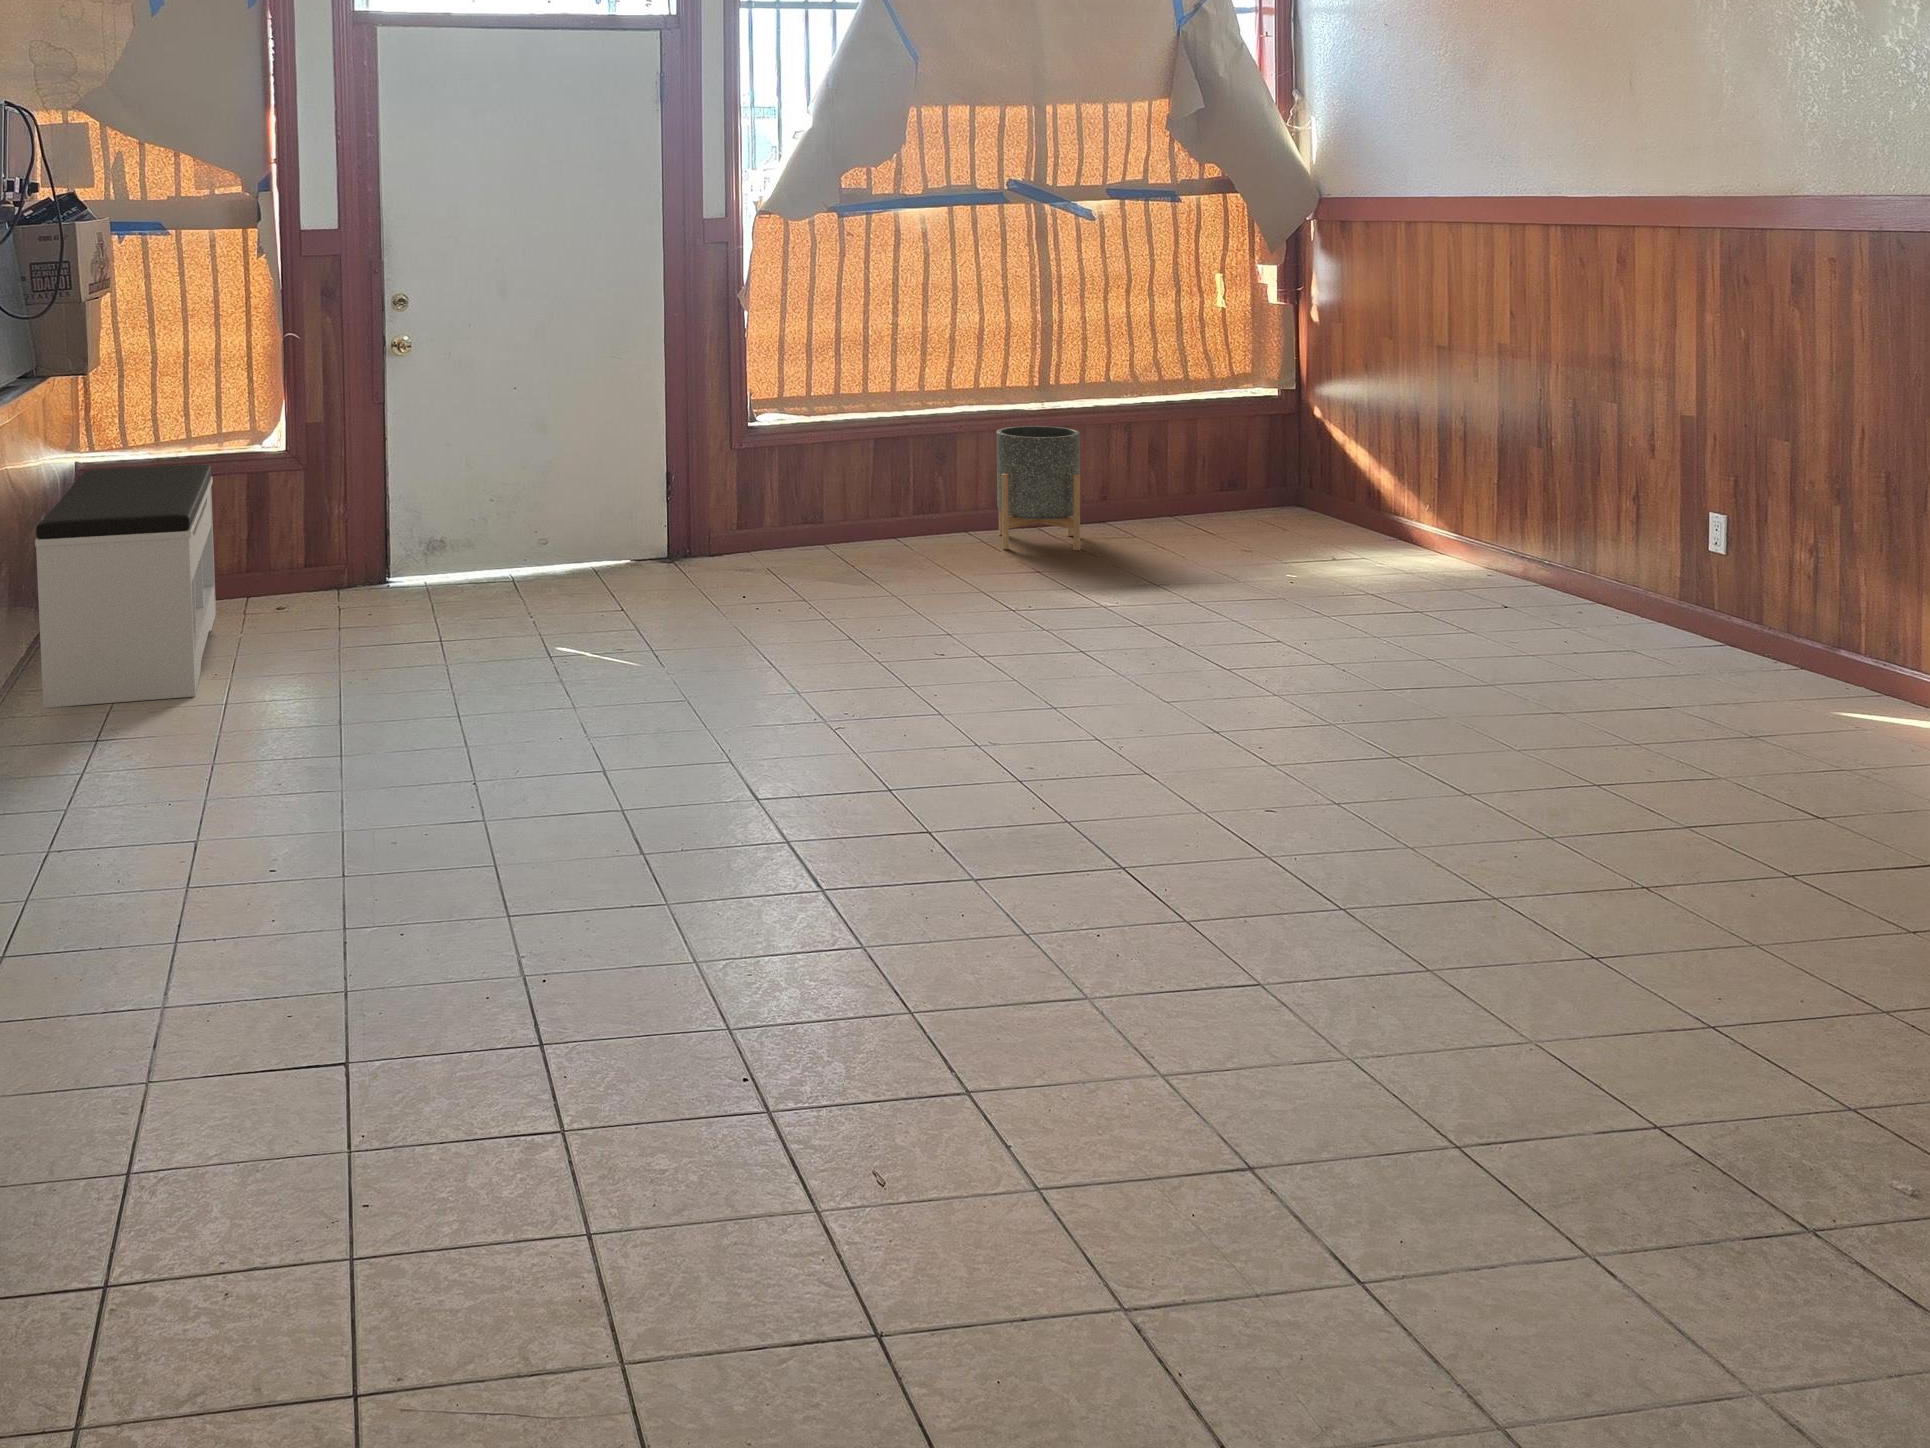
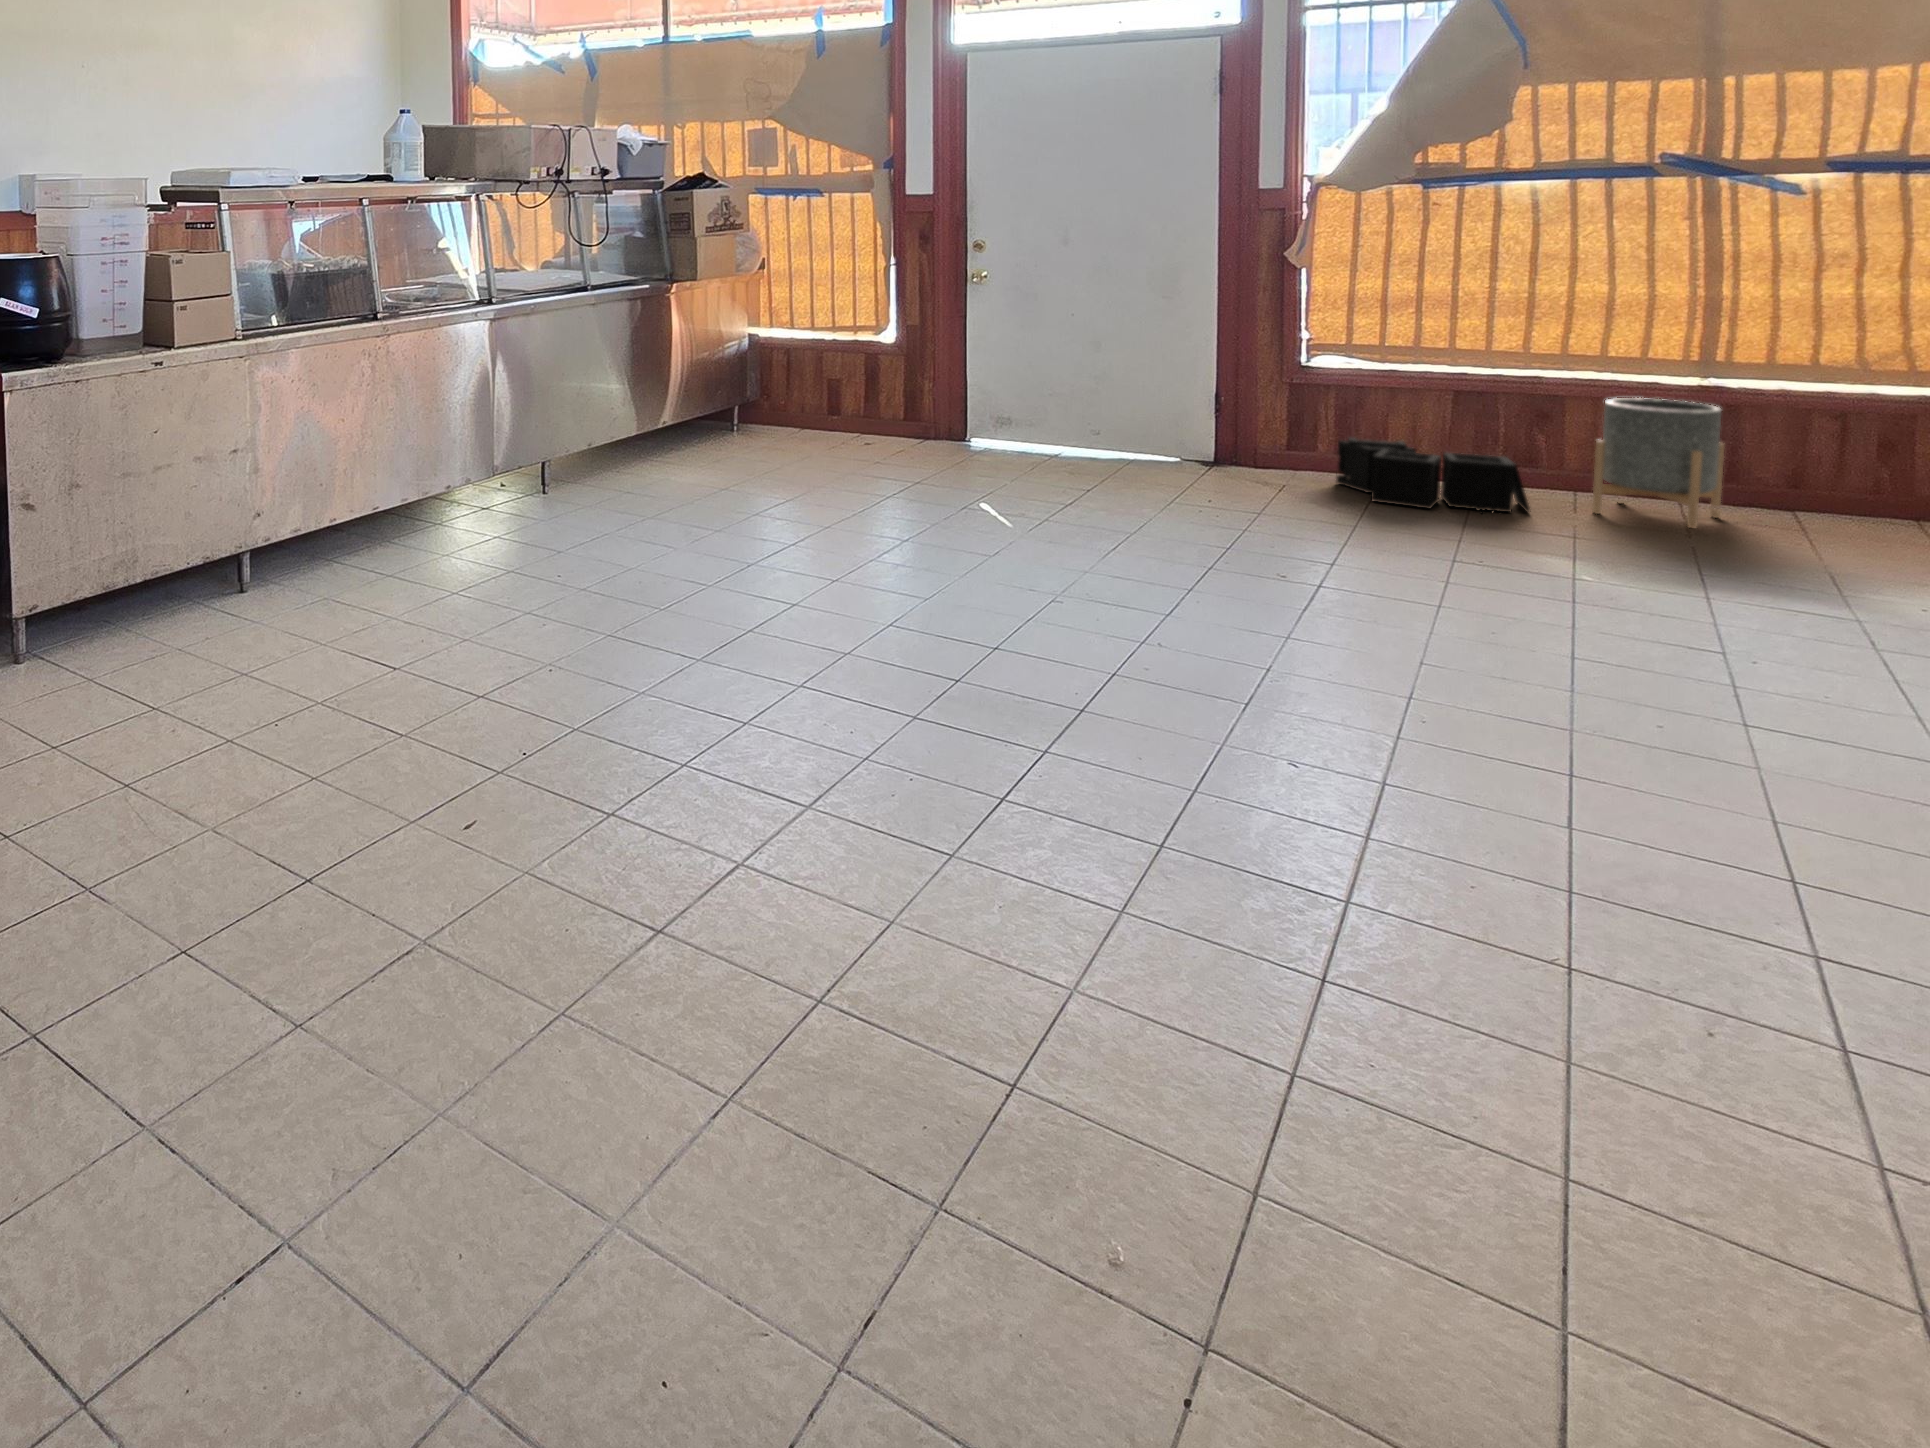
bench: present [35,465,216,708] -> none [677,342,830,475]
storage bin: none [794,496,972,574] -> present [1336,438,1530,512]

